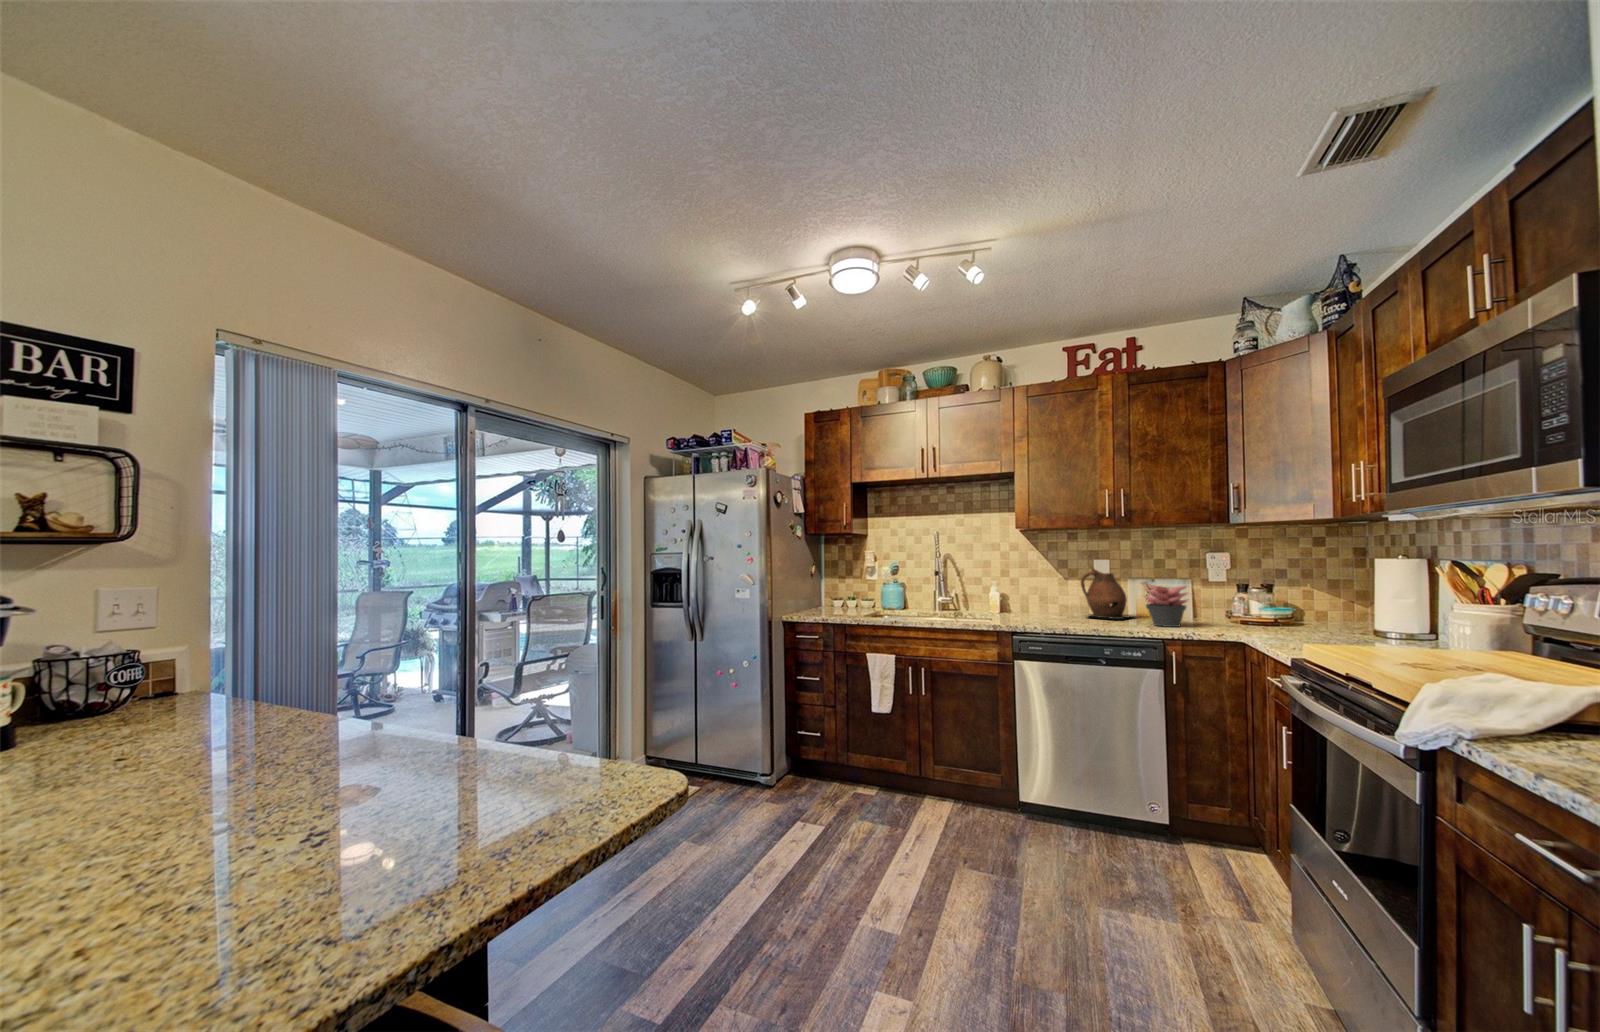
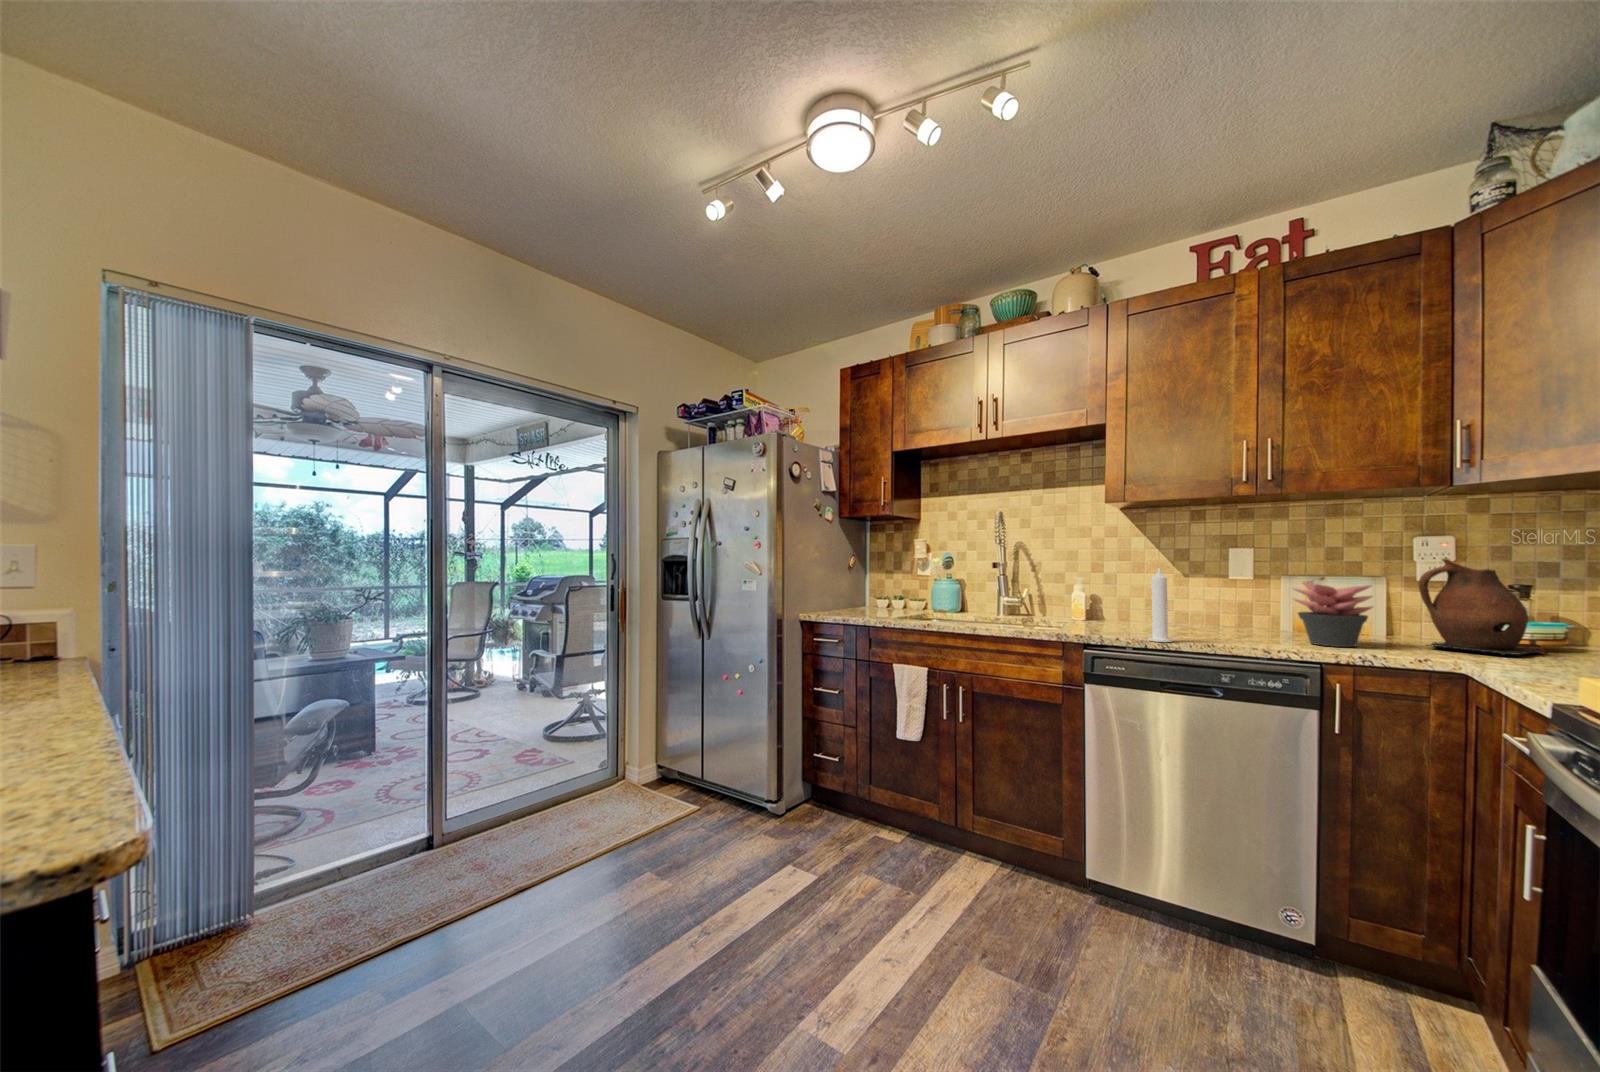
ceramic pitcher: present [1081,568,1131,619] -> present [1419,559,1547,655]
candle: none [1057,577,1073,628] -> present [1148,568,1172,642]

